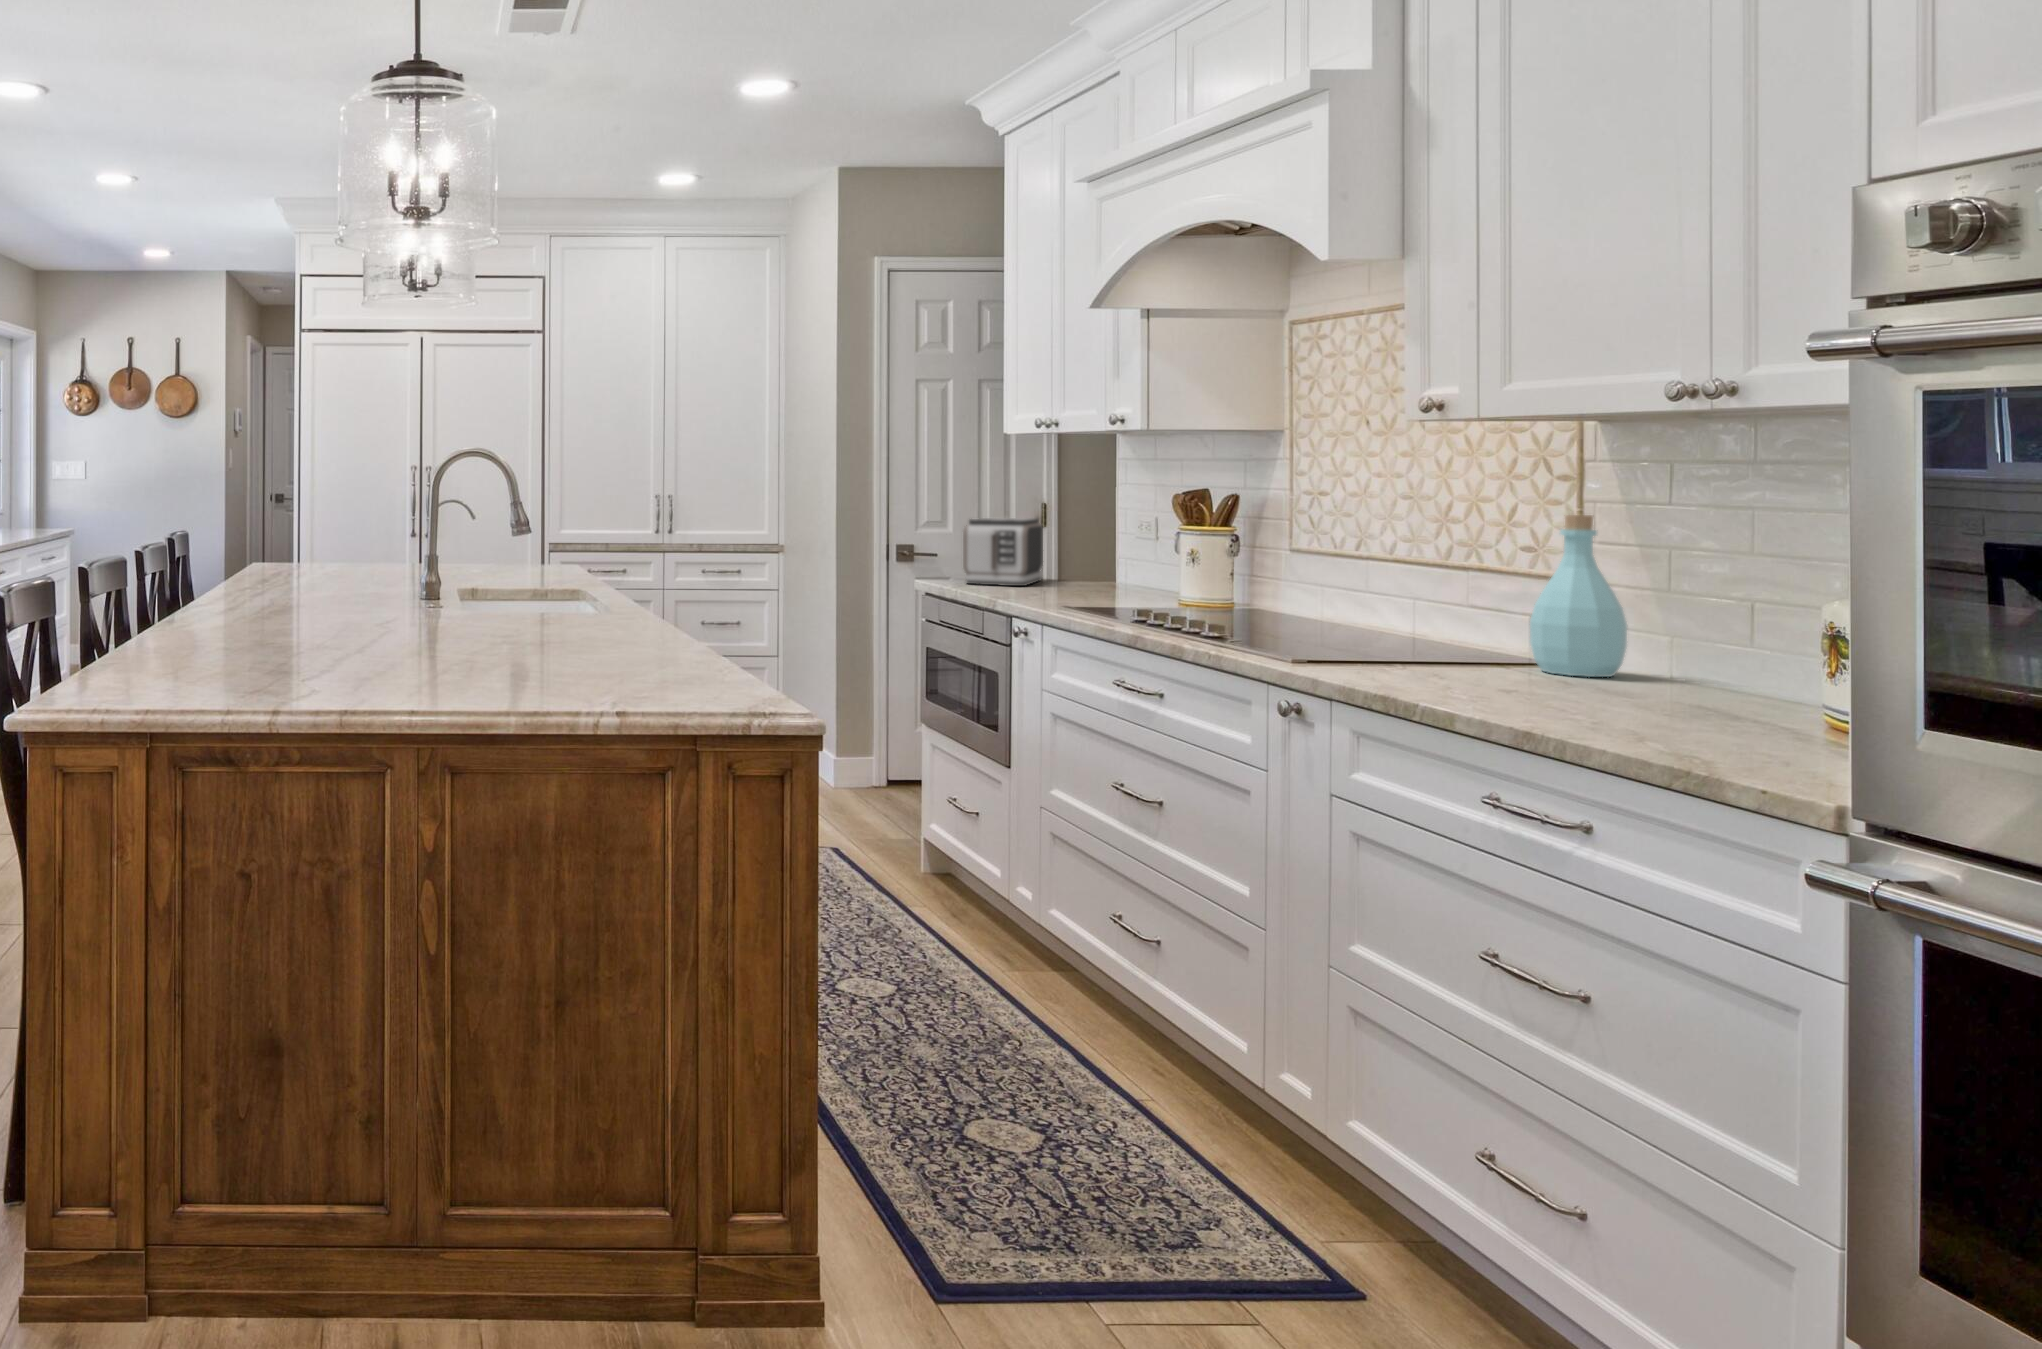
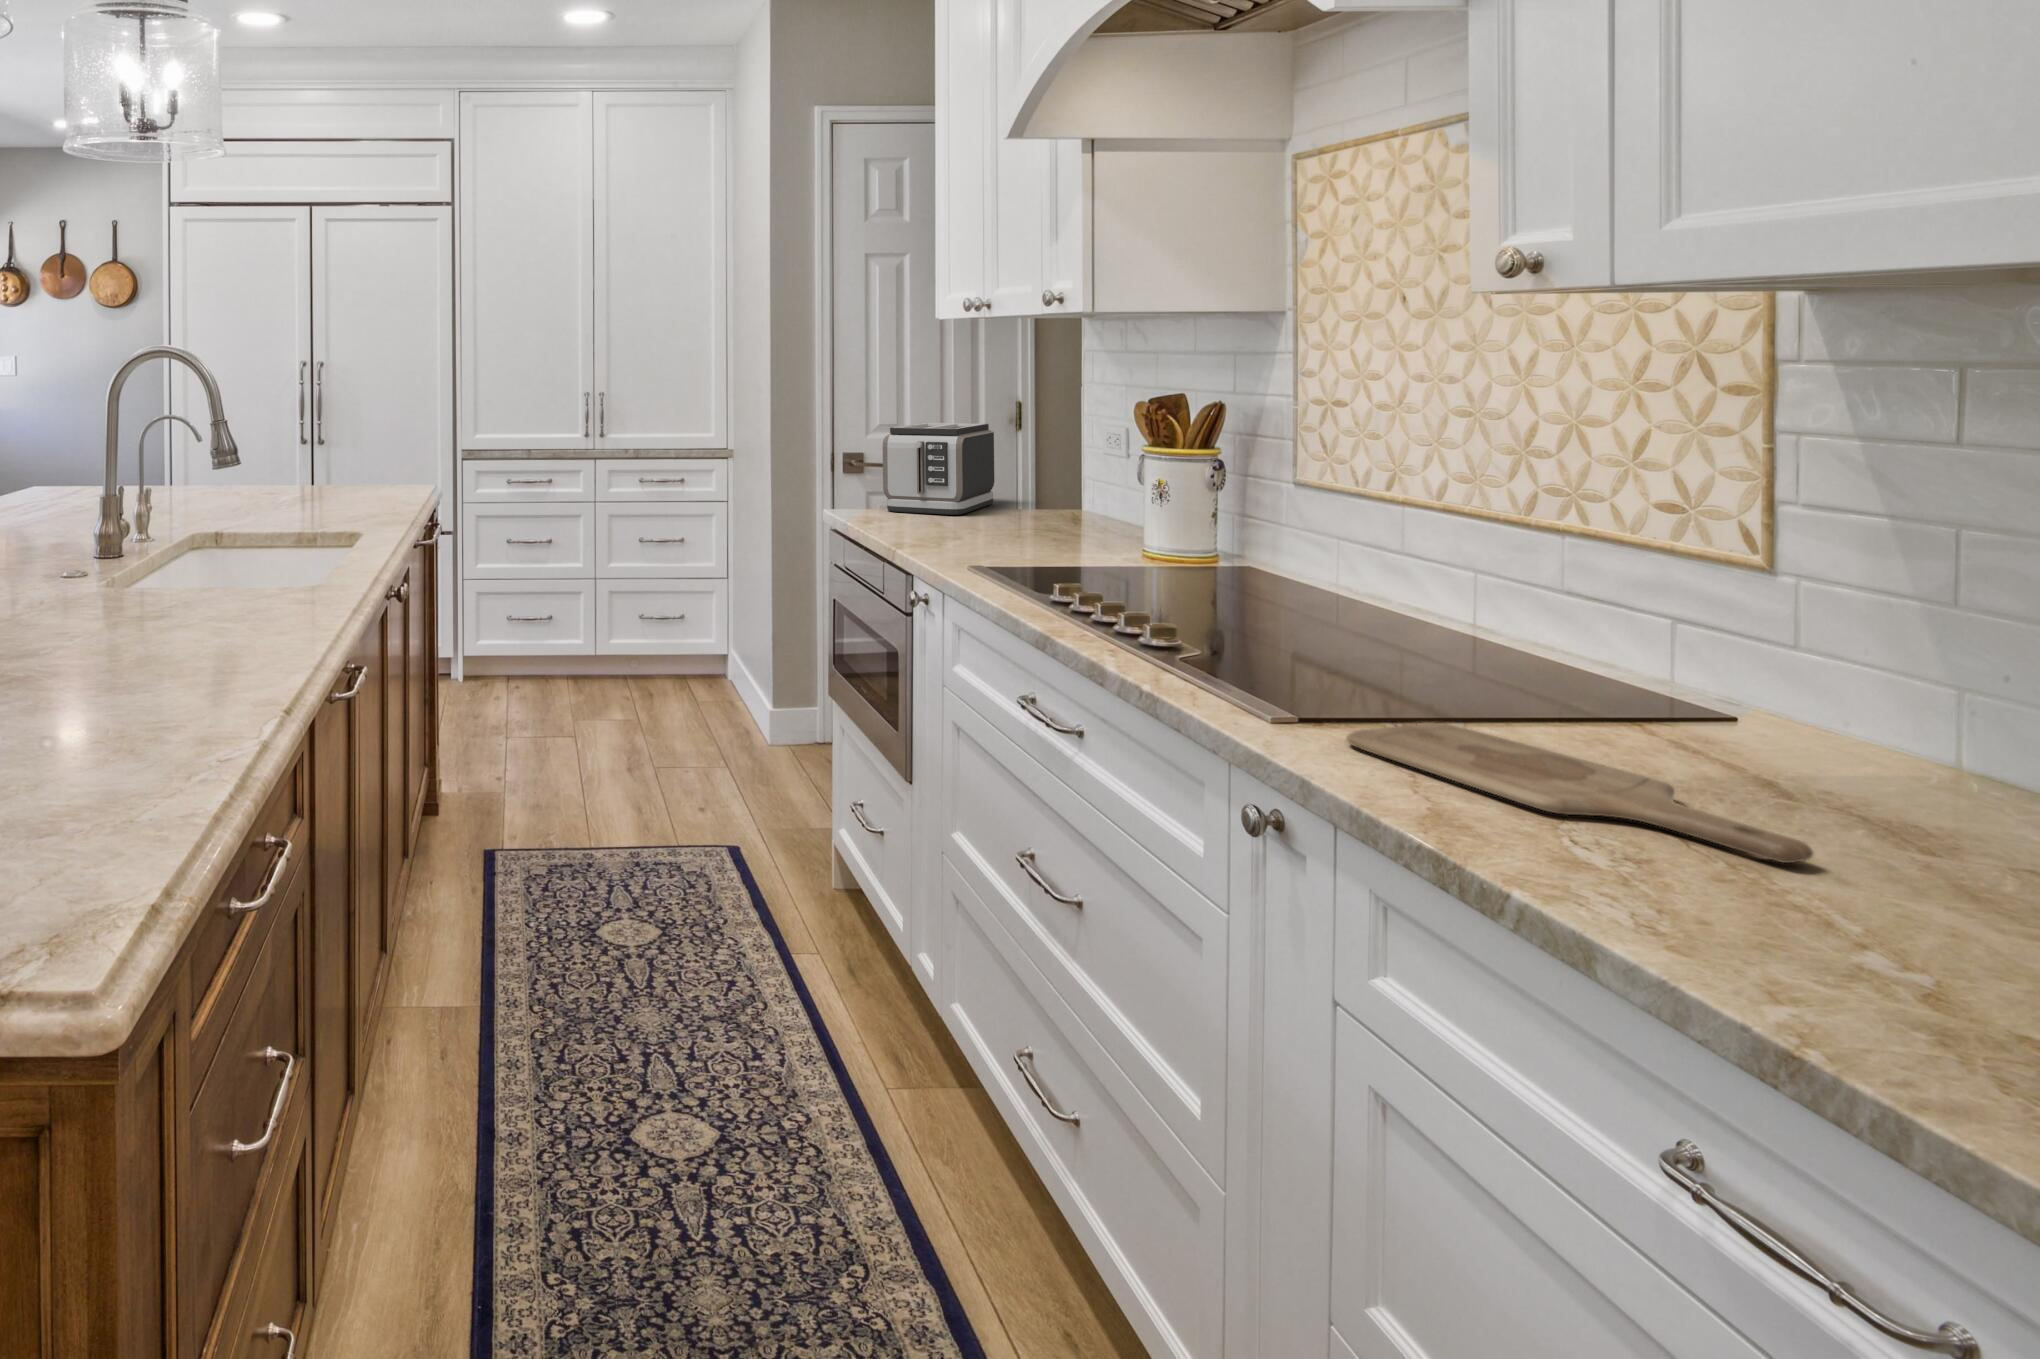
bottle: present [1530,515,1627,677] -> none [1685,460,1878,764]
cutting board: none [1348,662,1580,699] -> present [1347,723,1813,863]

